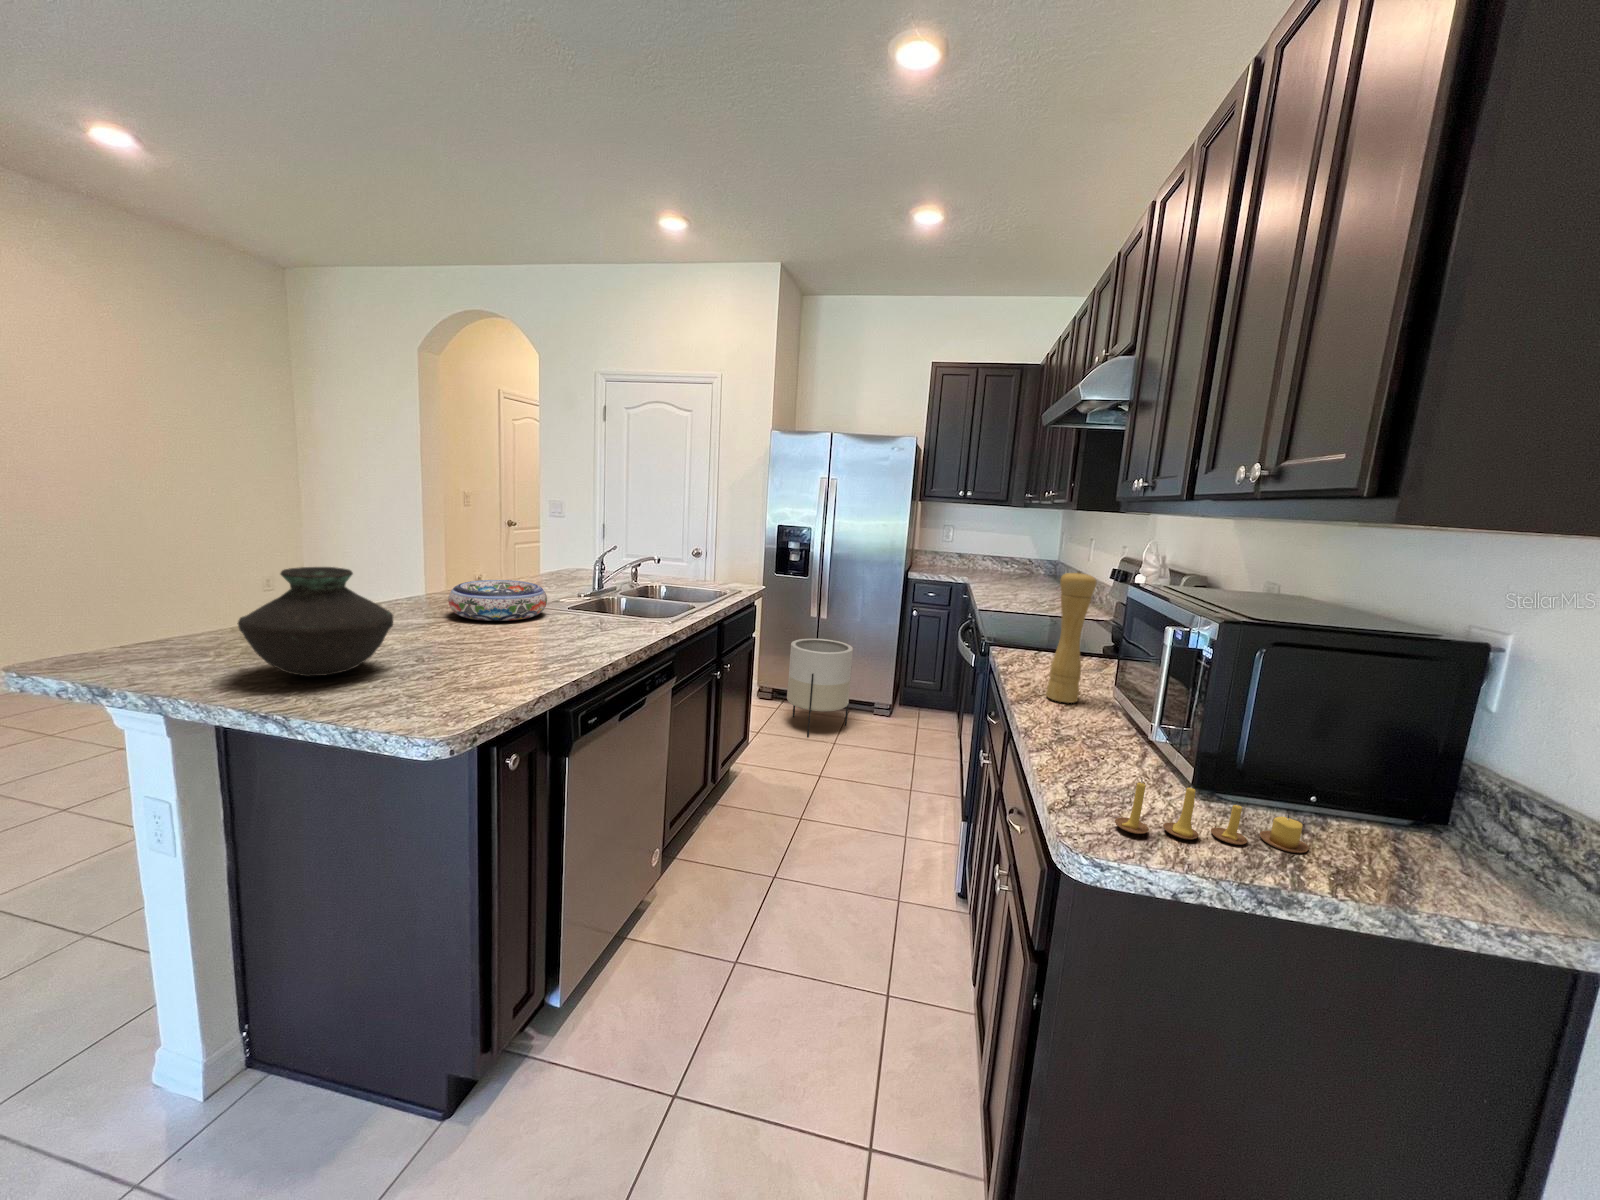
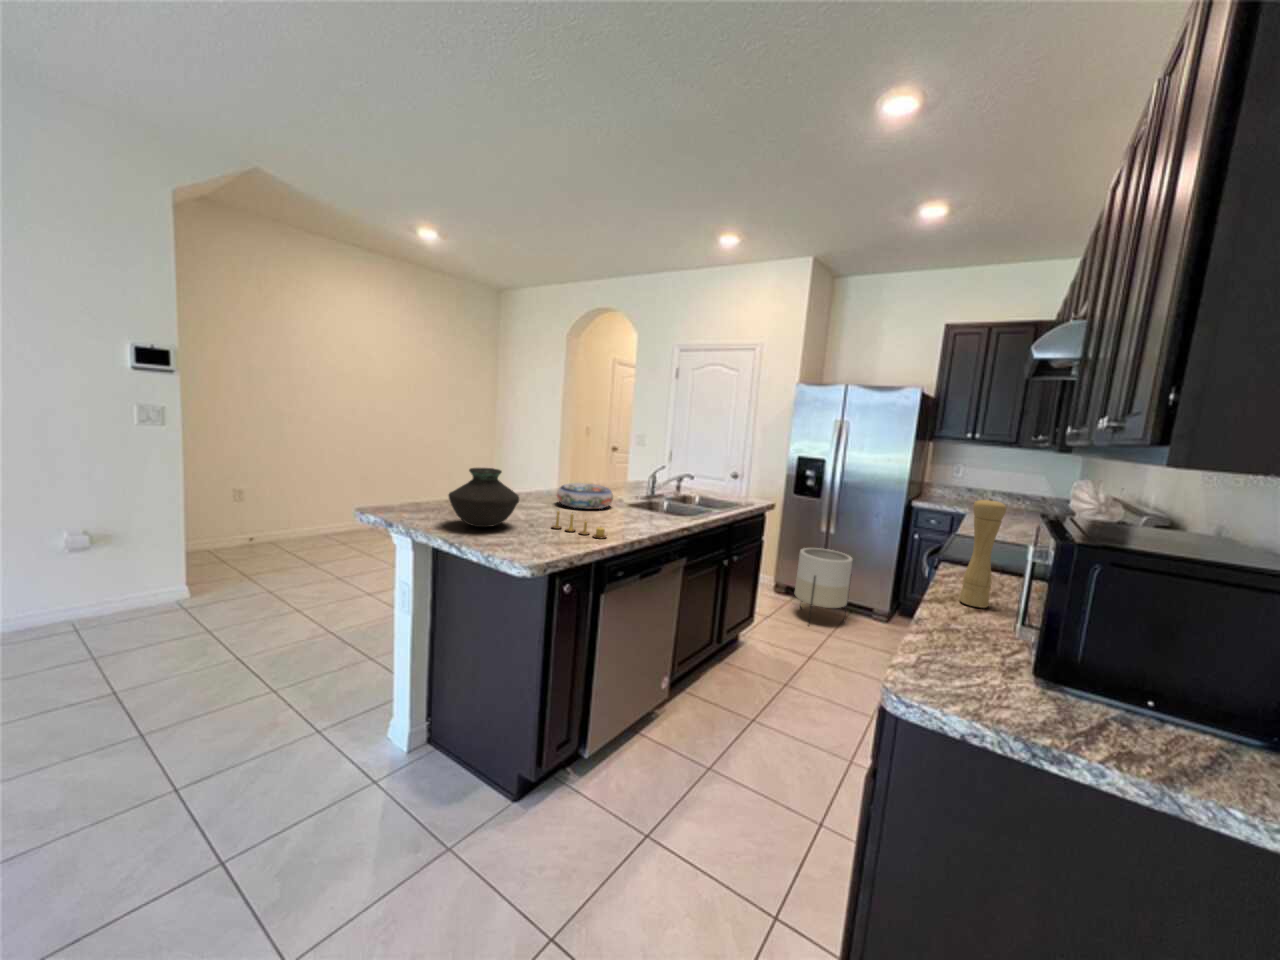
candle: present [1115,778,1309,853] -> present [552,511,607,538]

